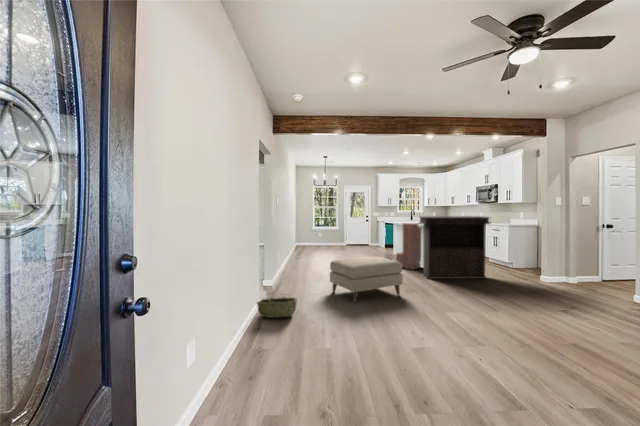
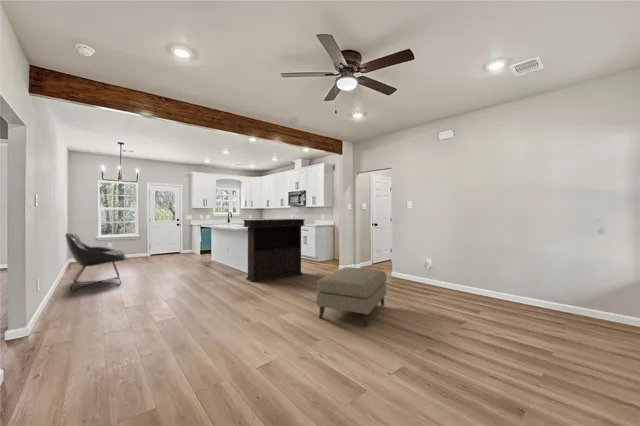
bookshelf: present [396,223,421,269] -> none [218,226,244,274]
lounge chair: none [288,224,325,267] -> present [65,233,126,291]
ottoman: present [330,256,403,303] -> present [317,267,386,326]
woven basket: present [257,297,297,318] -> none [15,338,95,382]

